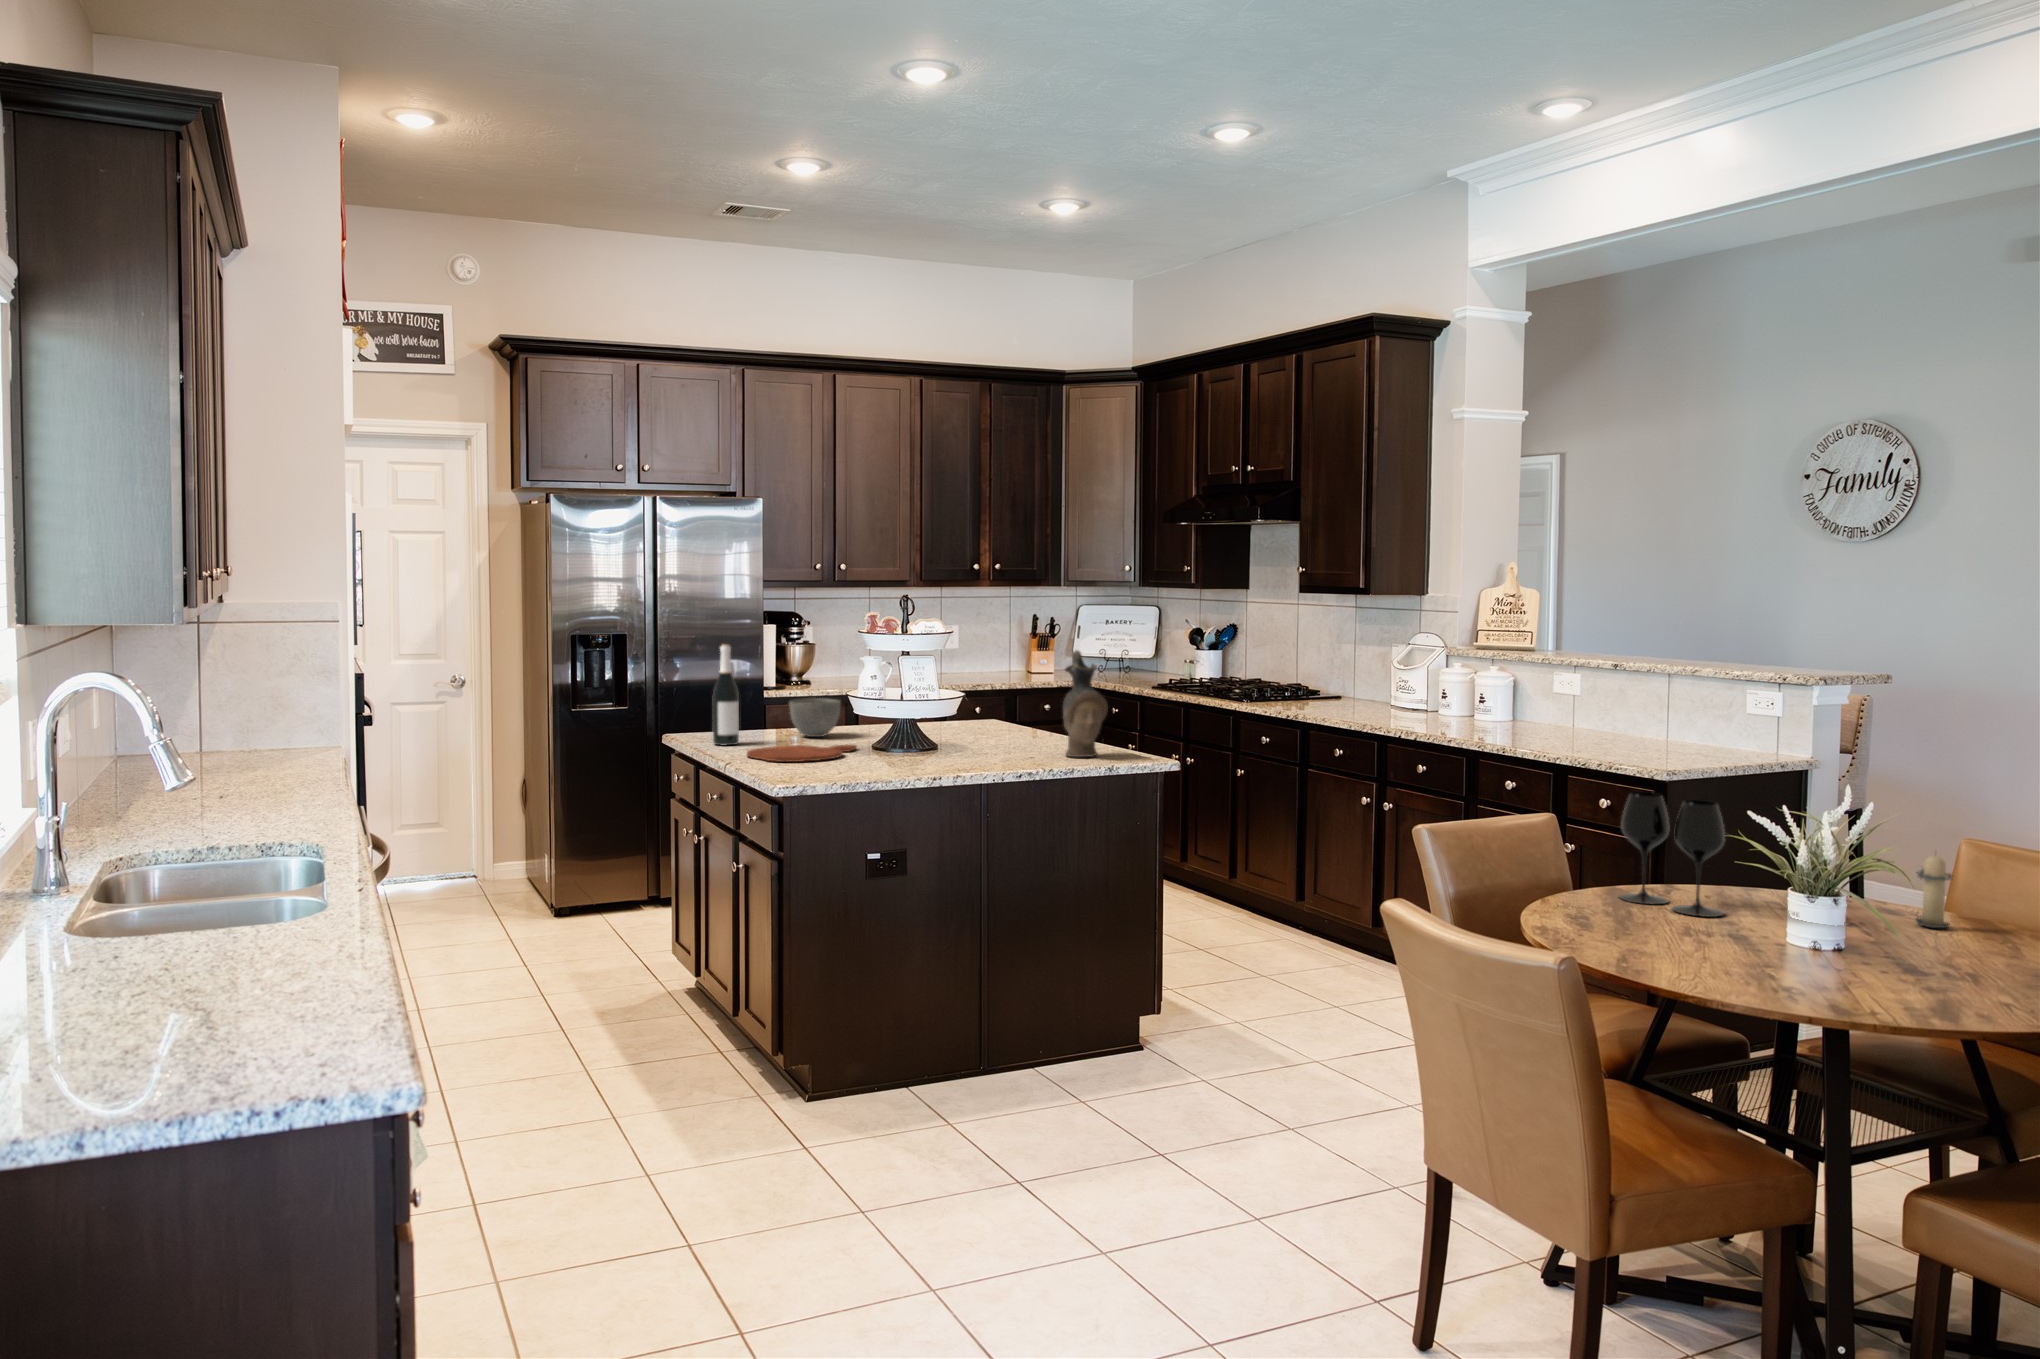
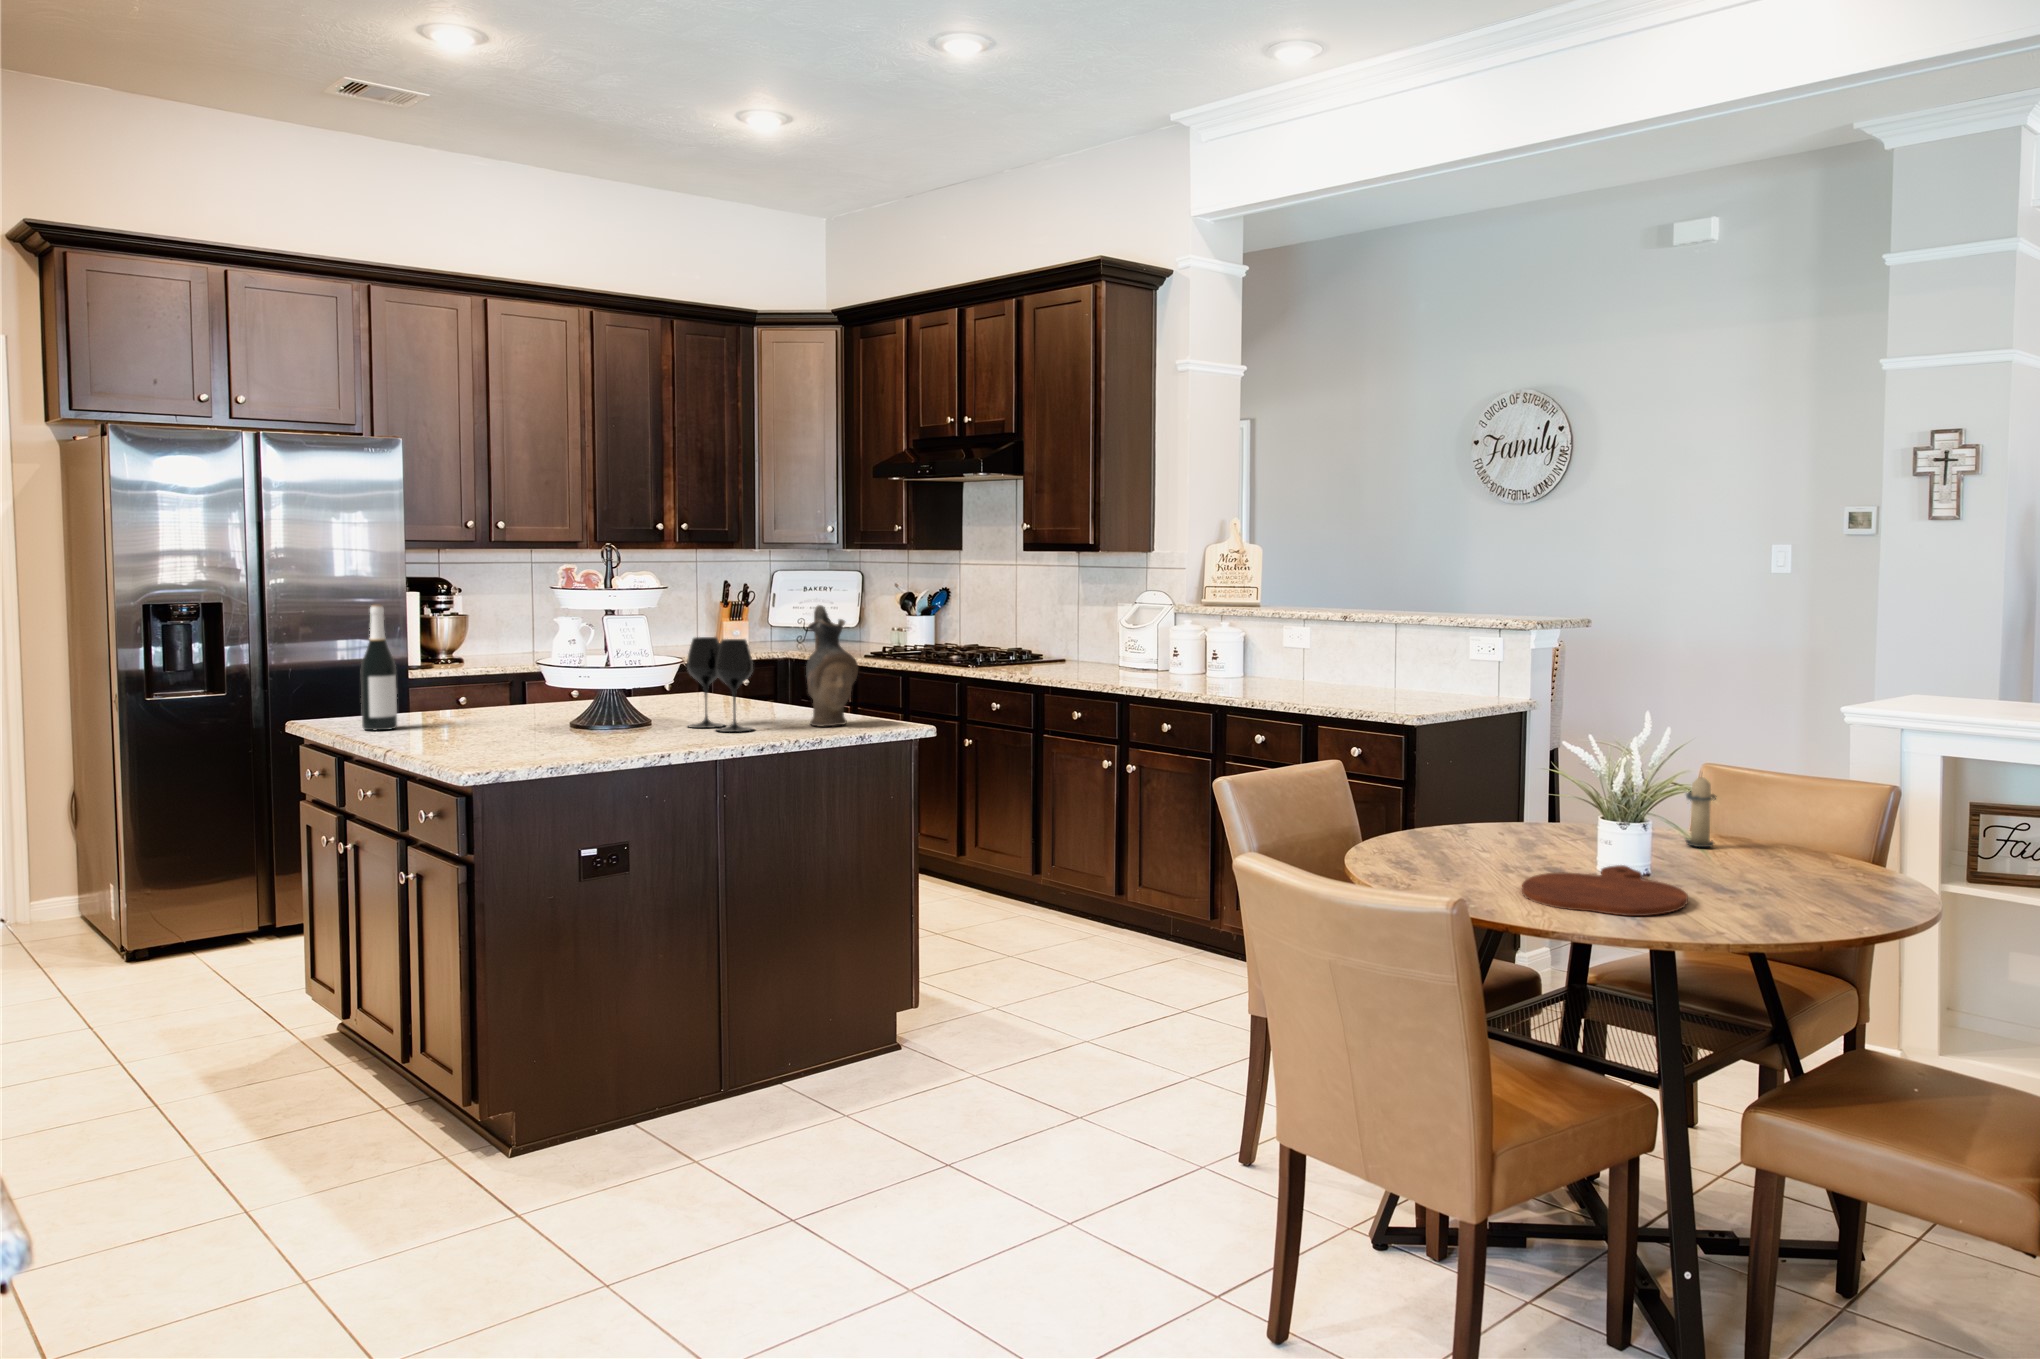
bowl: present [790,698,840,737] -> none [461,671,527,717]
cutting board: present [747,745,857,762] -> present [1522,865,1688,916]
wine glass: present [1619,792,1725,917] -> present [687,637,753,732]

